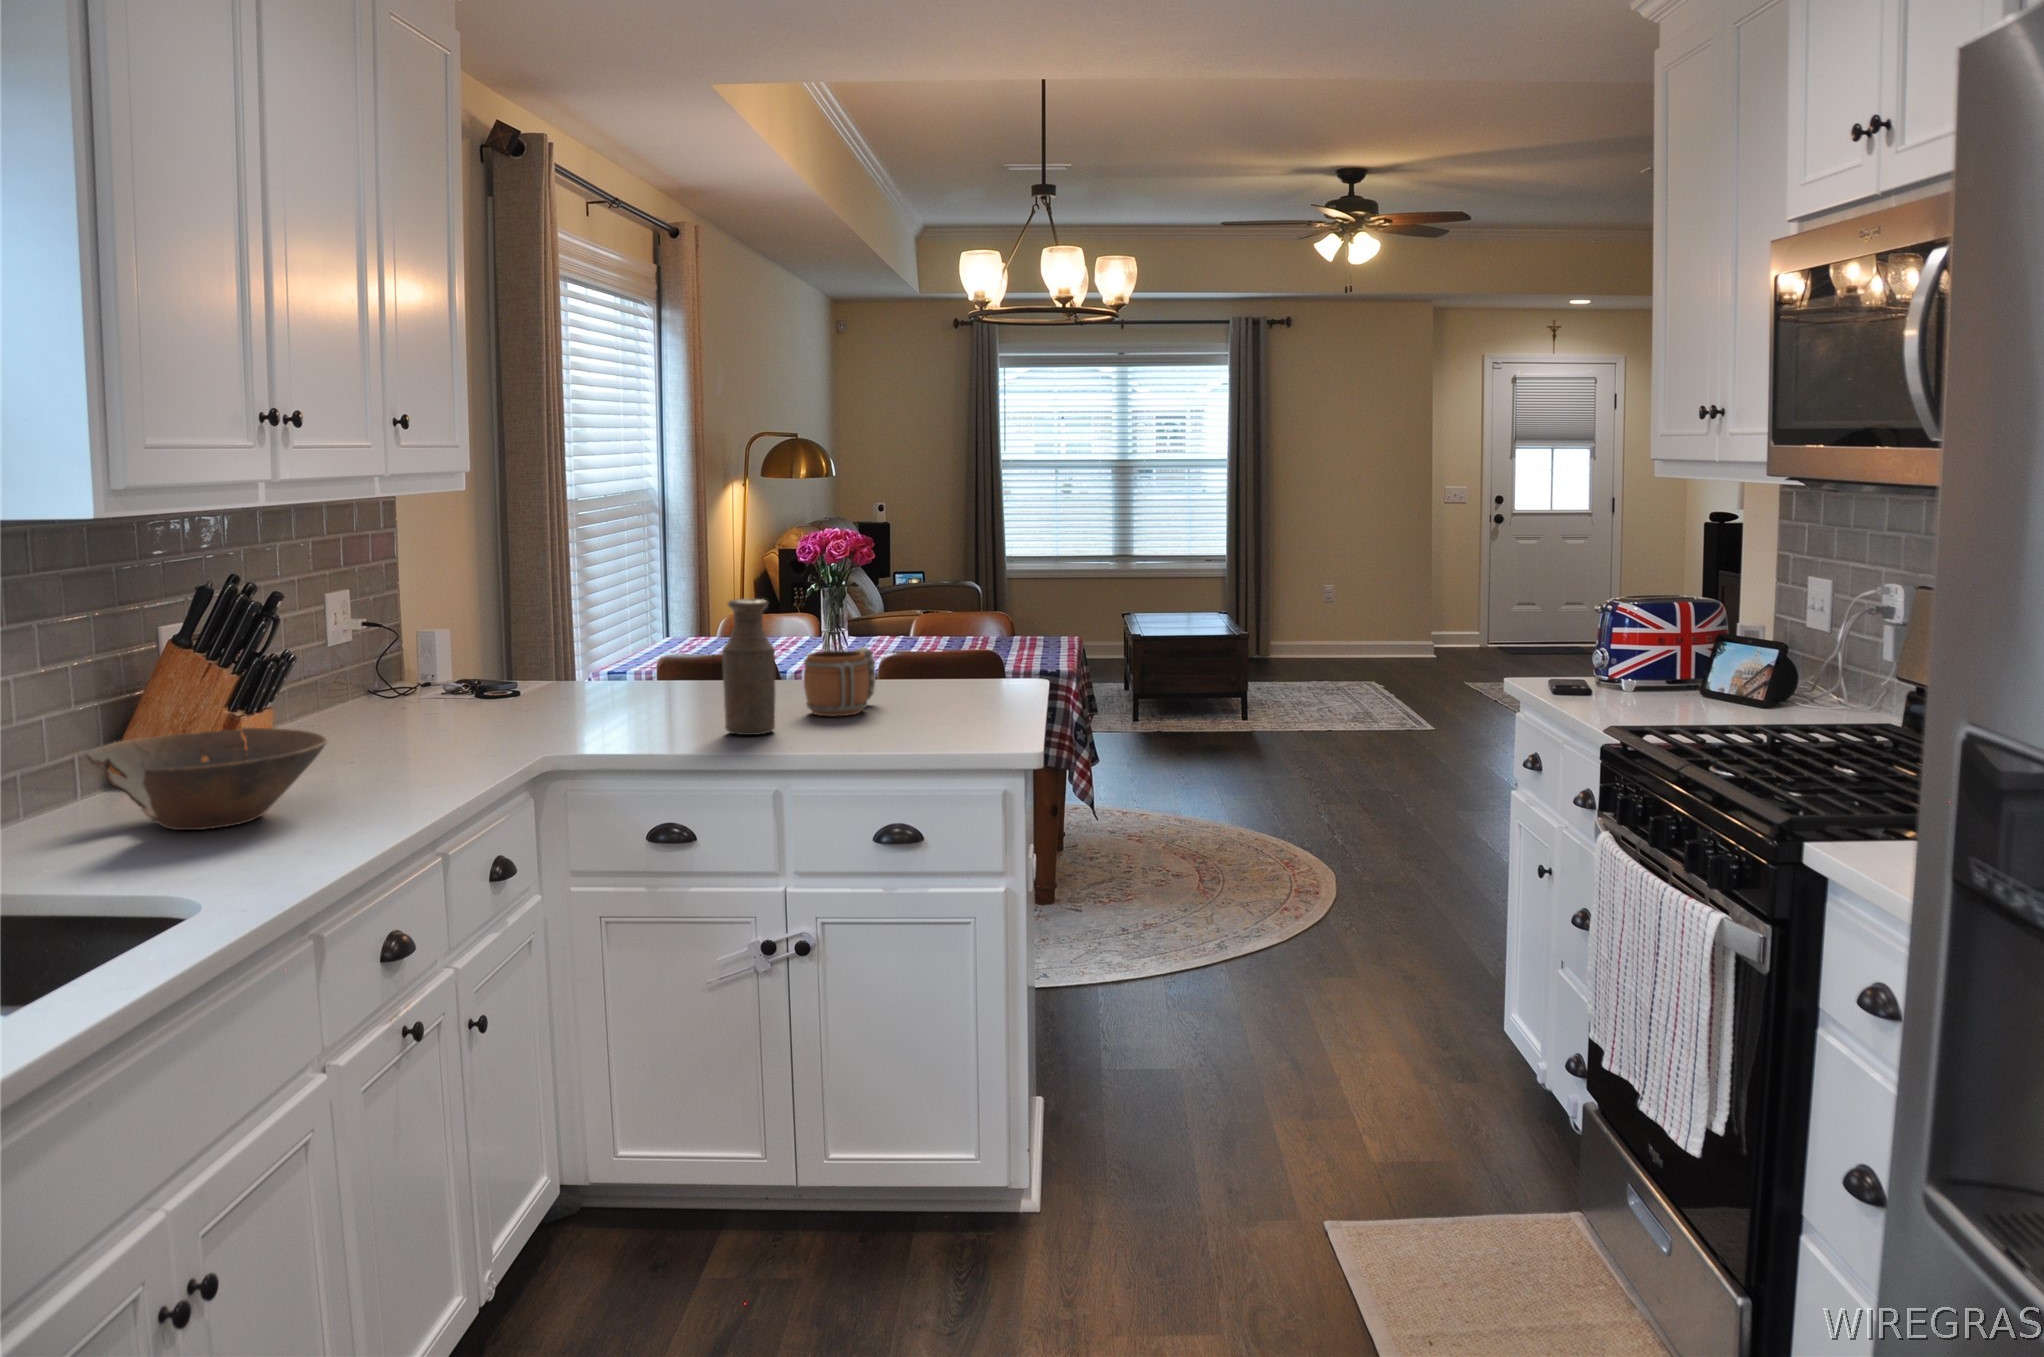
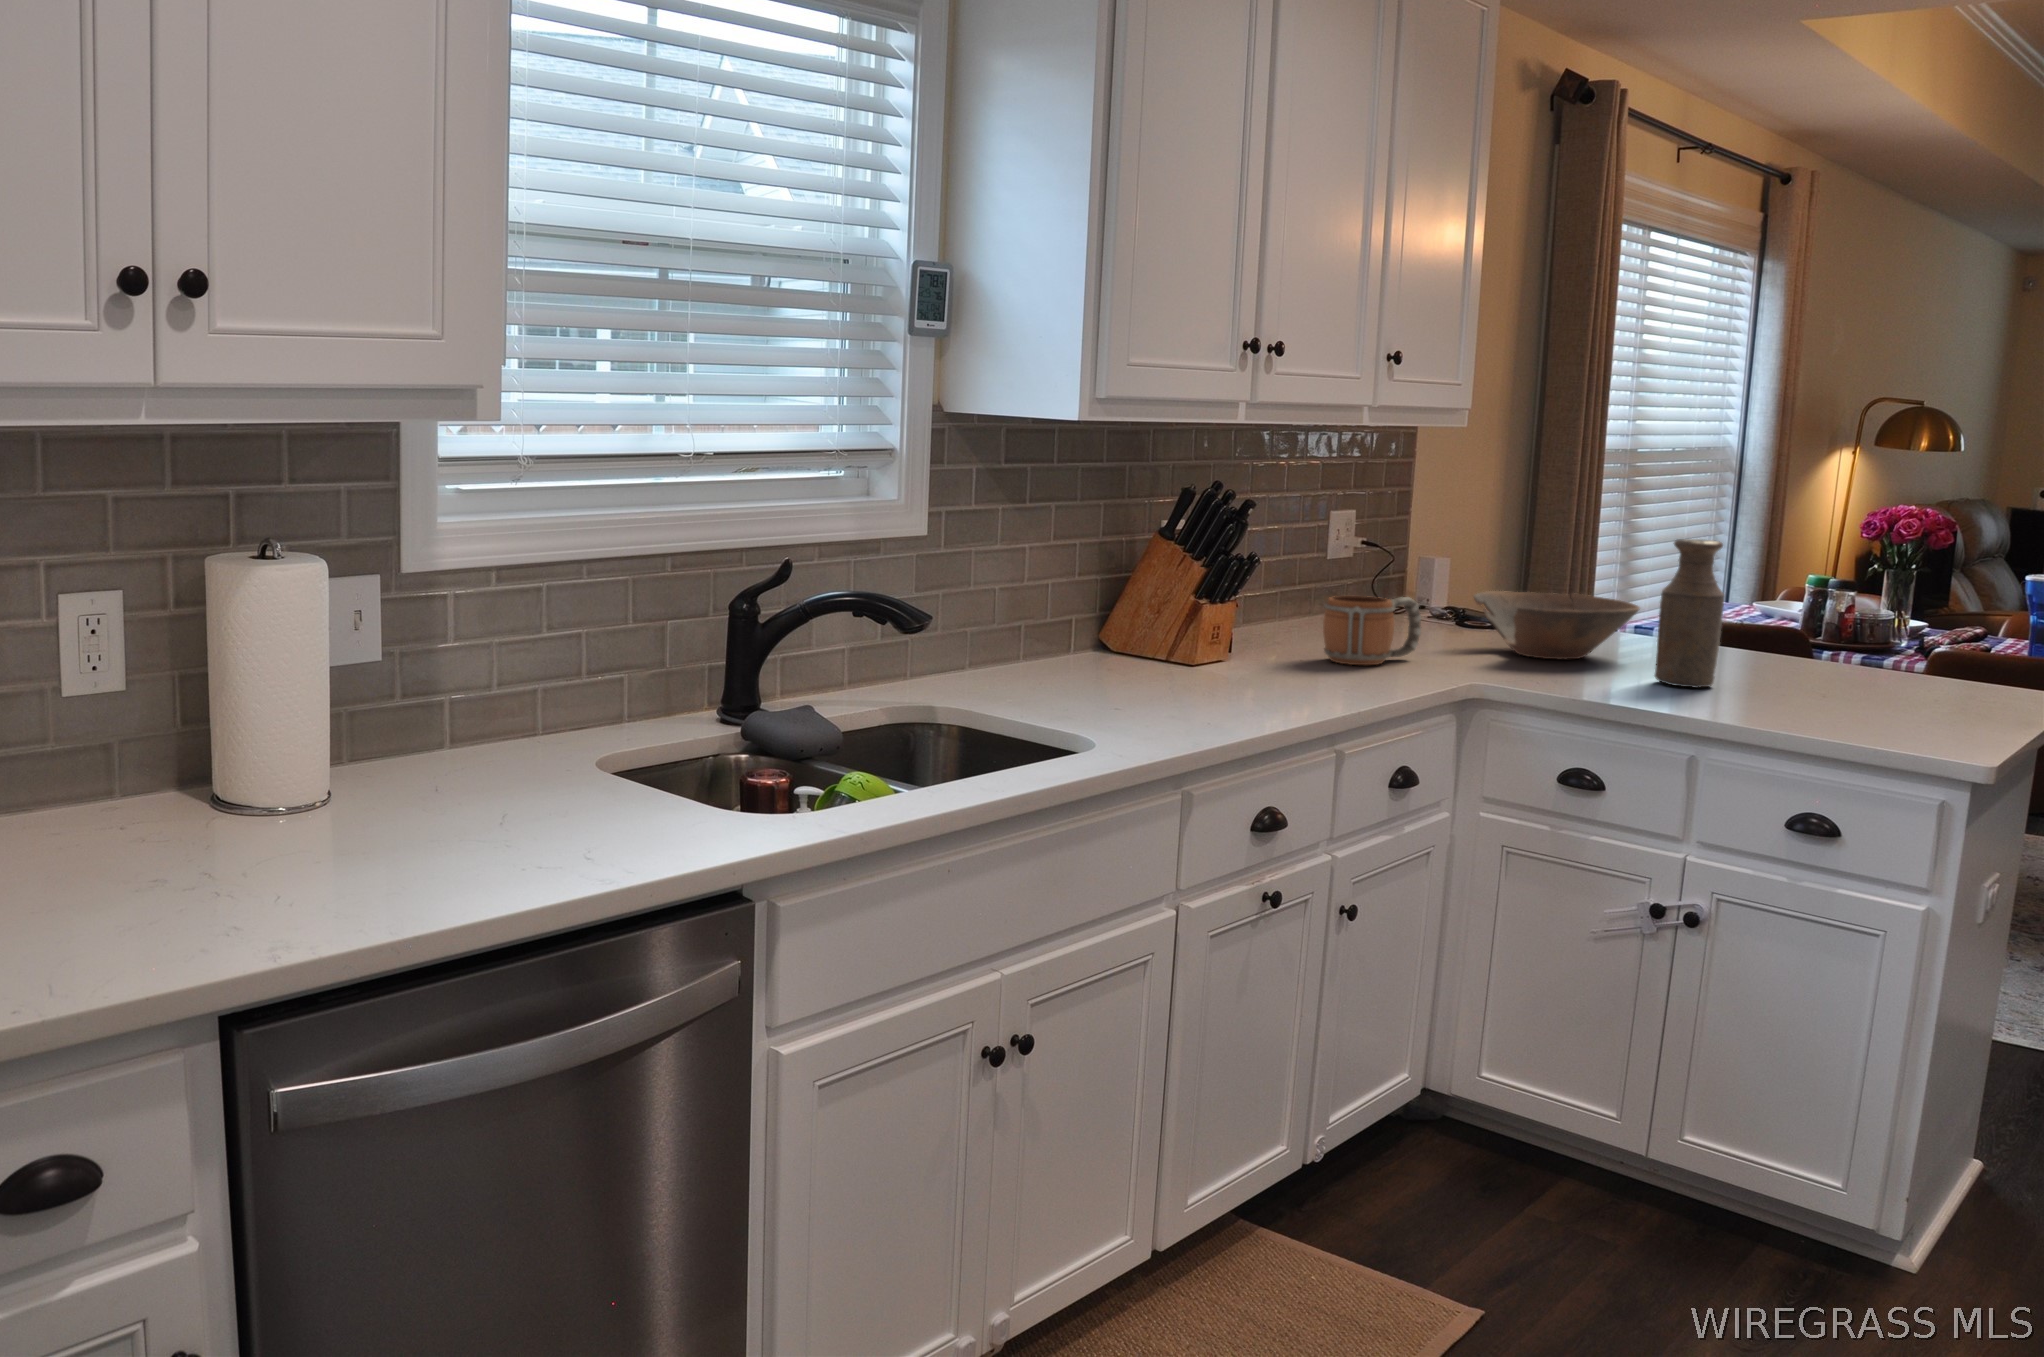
mug: present [804,647,876,716] -> present [1323,596,1421,665]
bowl: present [86,727,327,830] -> present [1473,591,1640,659]

